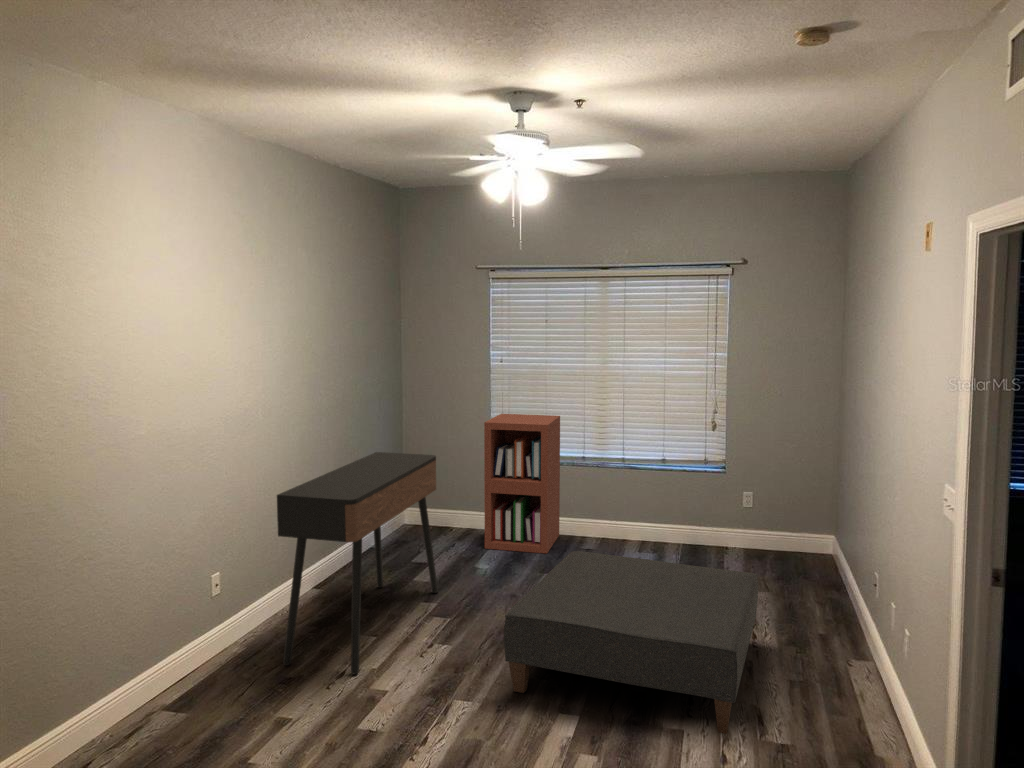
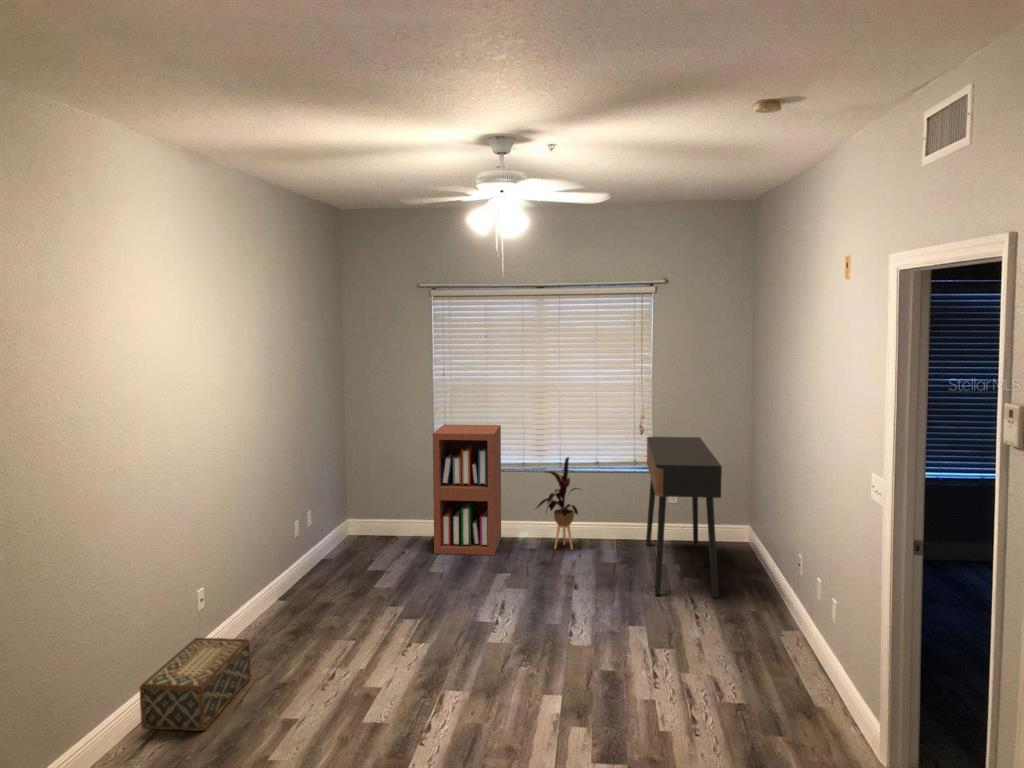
console table: present [277,452,438,674] -> present [646,437,722,598]
house plant: none [591,452,645,552] -> present [537,457,579,549]
ottoman: present [504,551,758,734] -> none [489,550,701,700]
woven basket: none [136,624,261,723] -> present [140,638,251,731]

